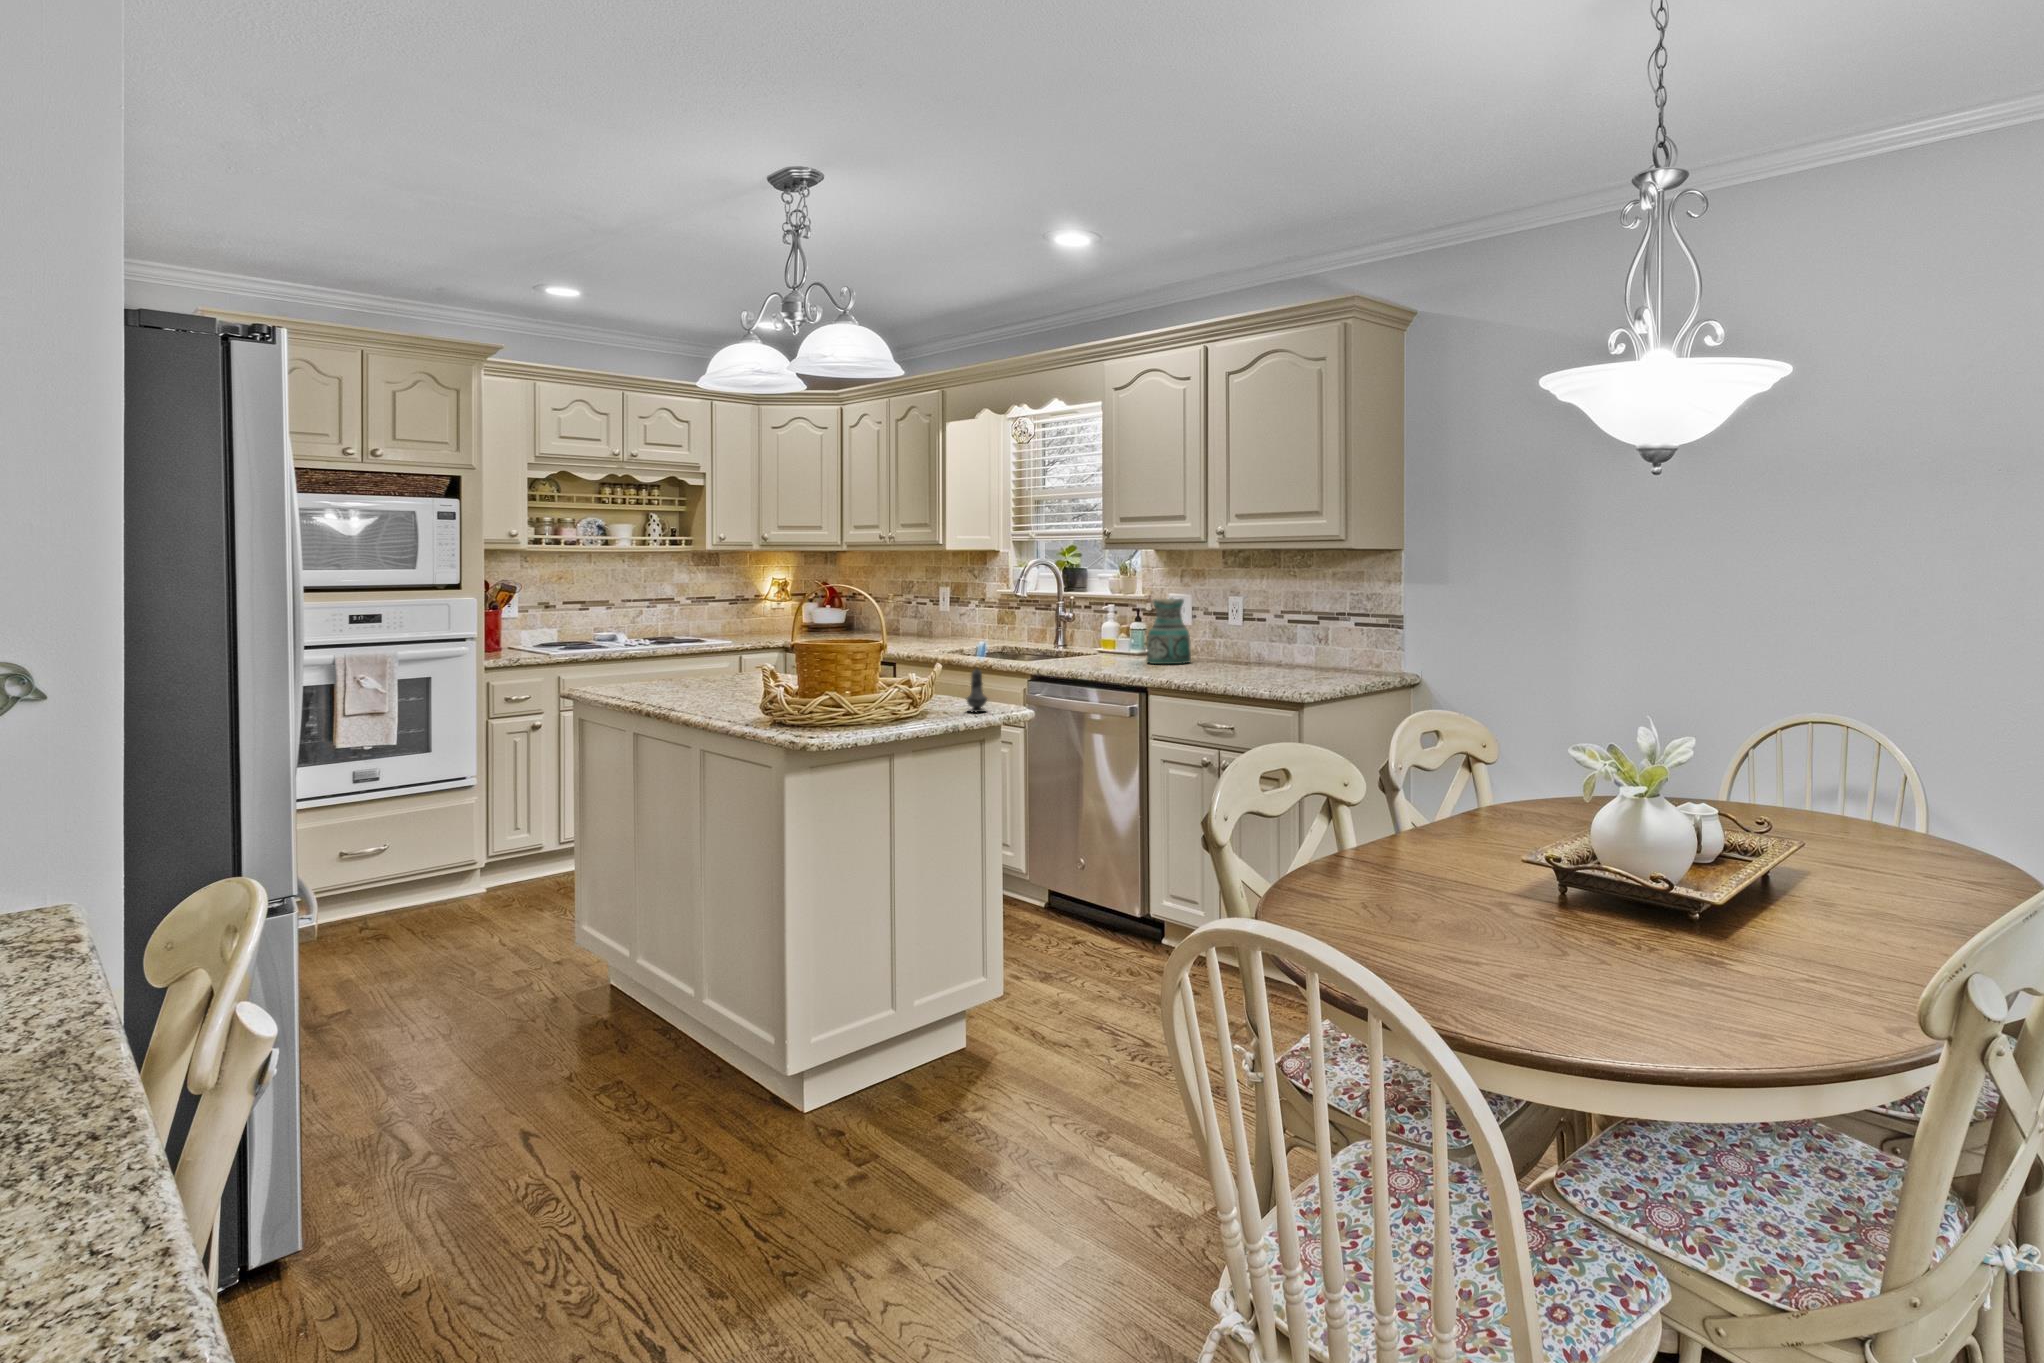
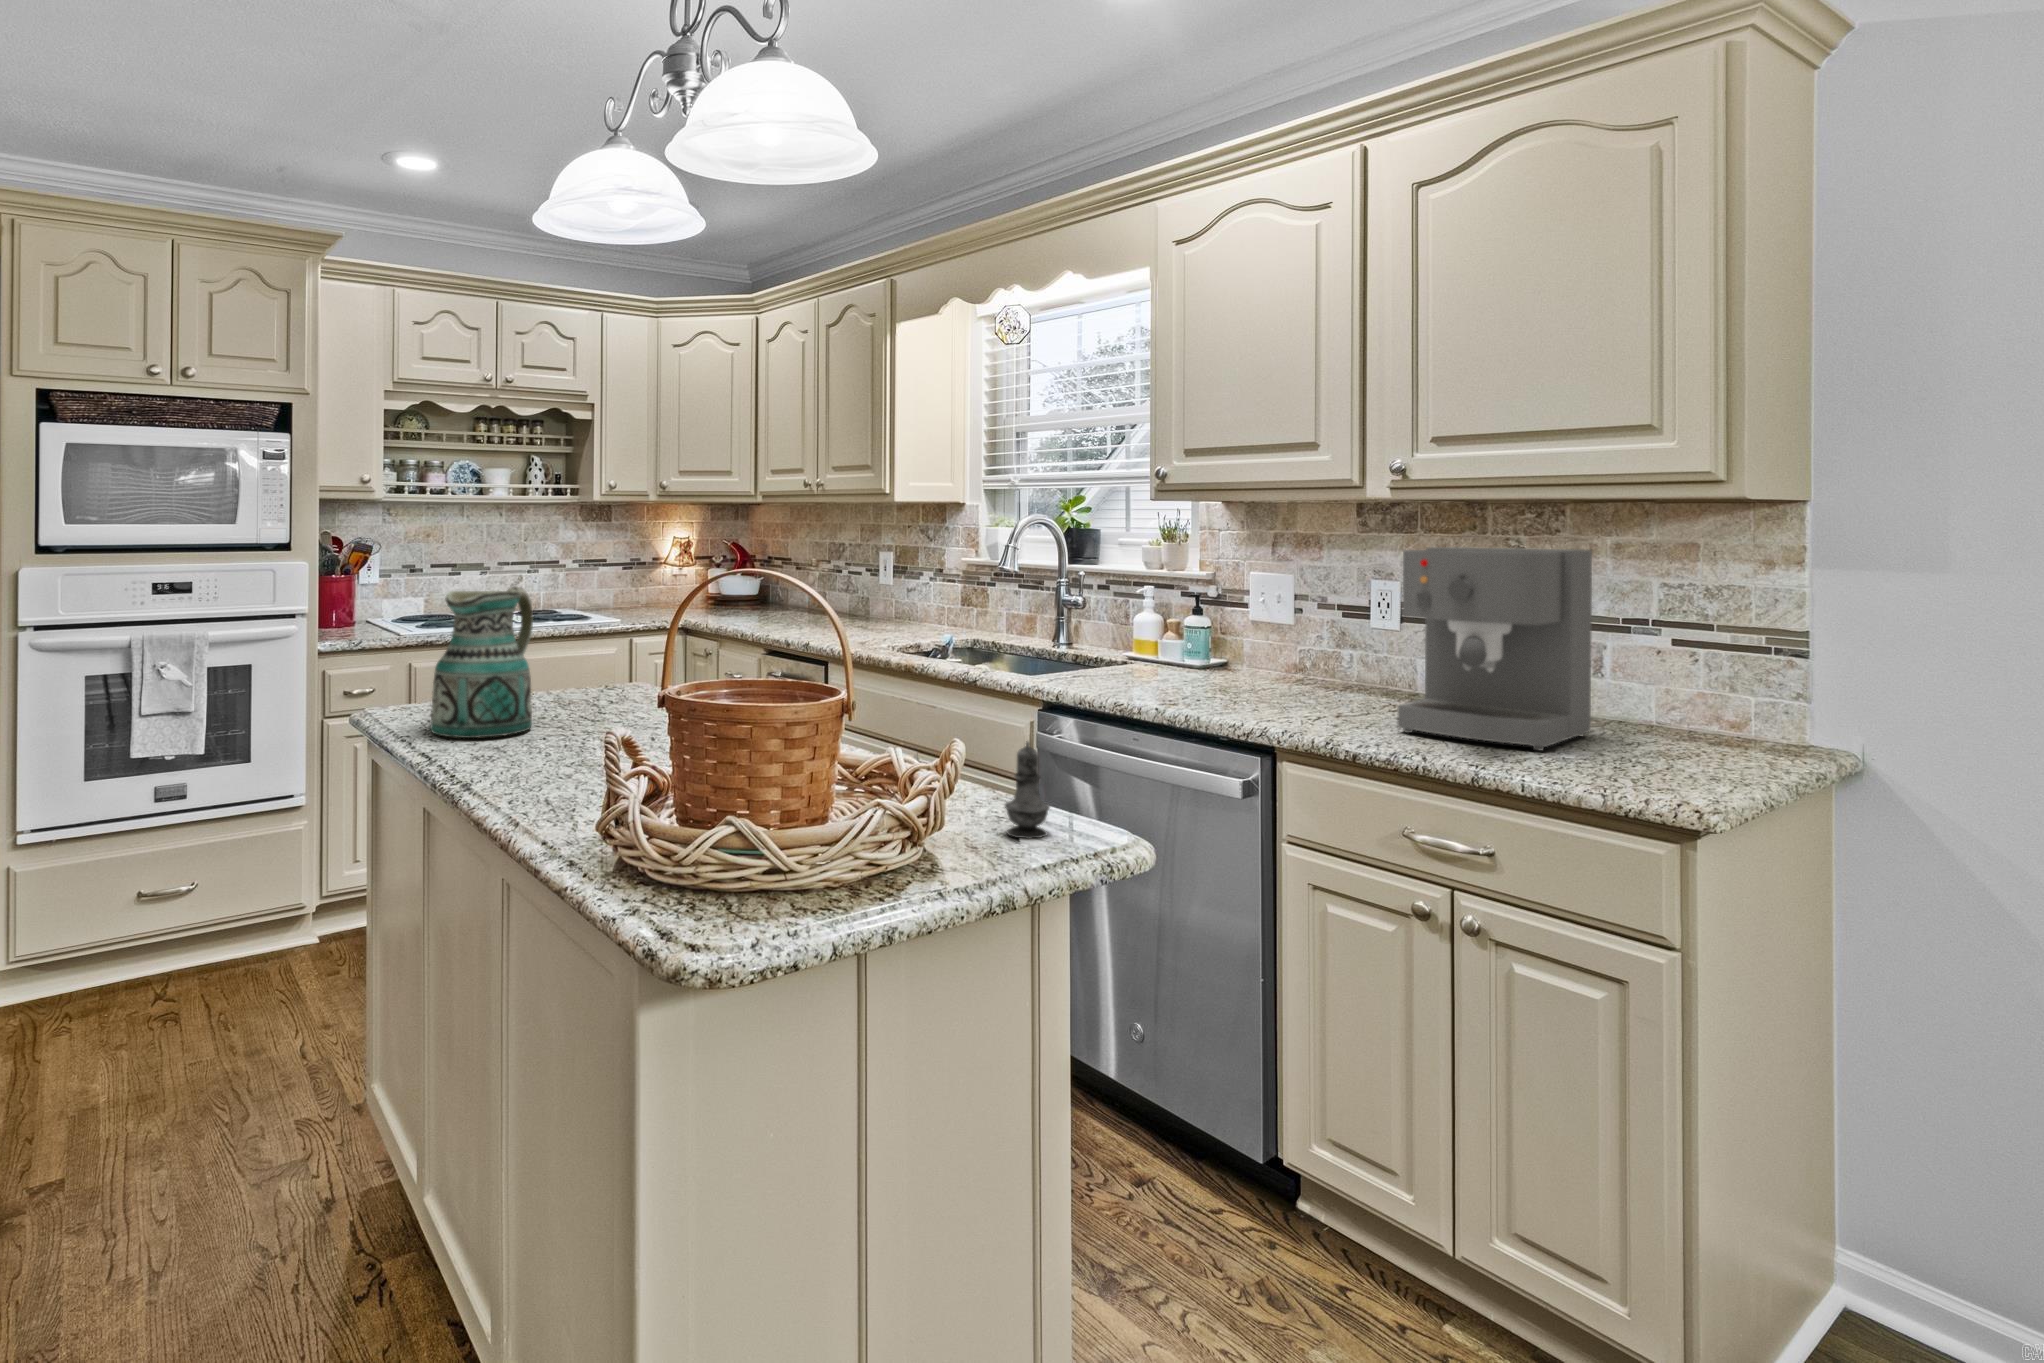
coffee maker: none [1212,575,1310,679] -> present [1397,547,1592,750]
ceramic pitcher: present [1147,598,1191,664] -> present [430,586,533,738]

